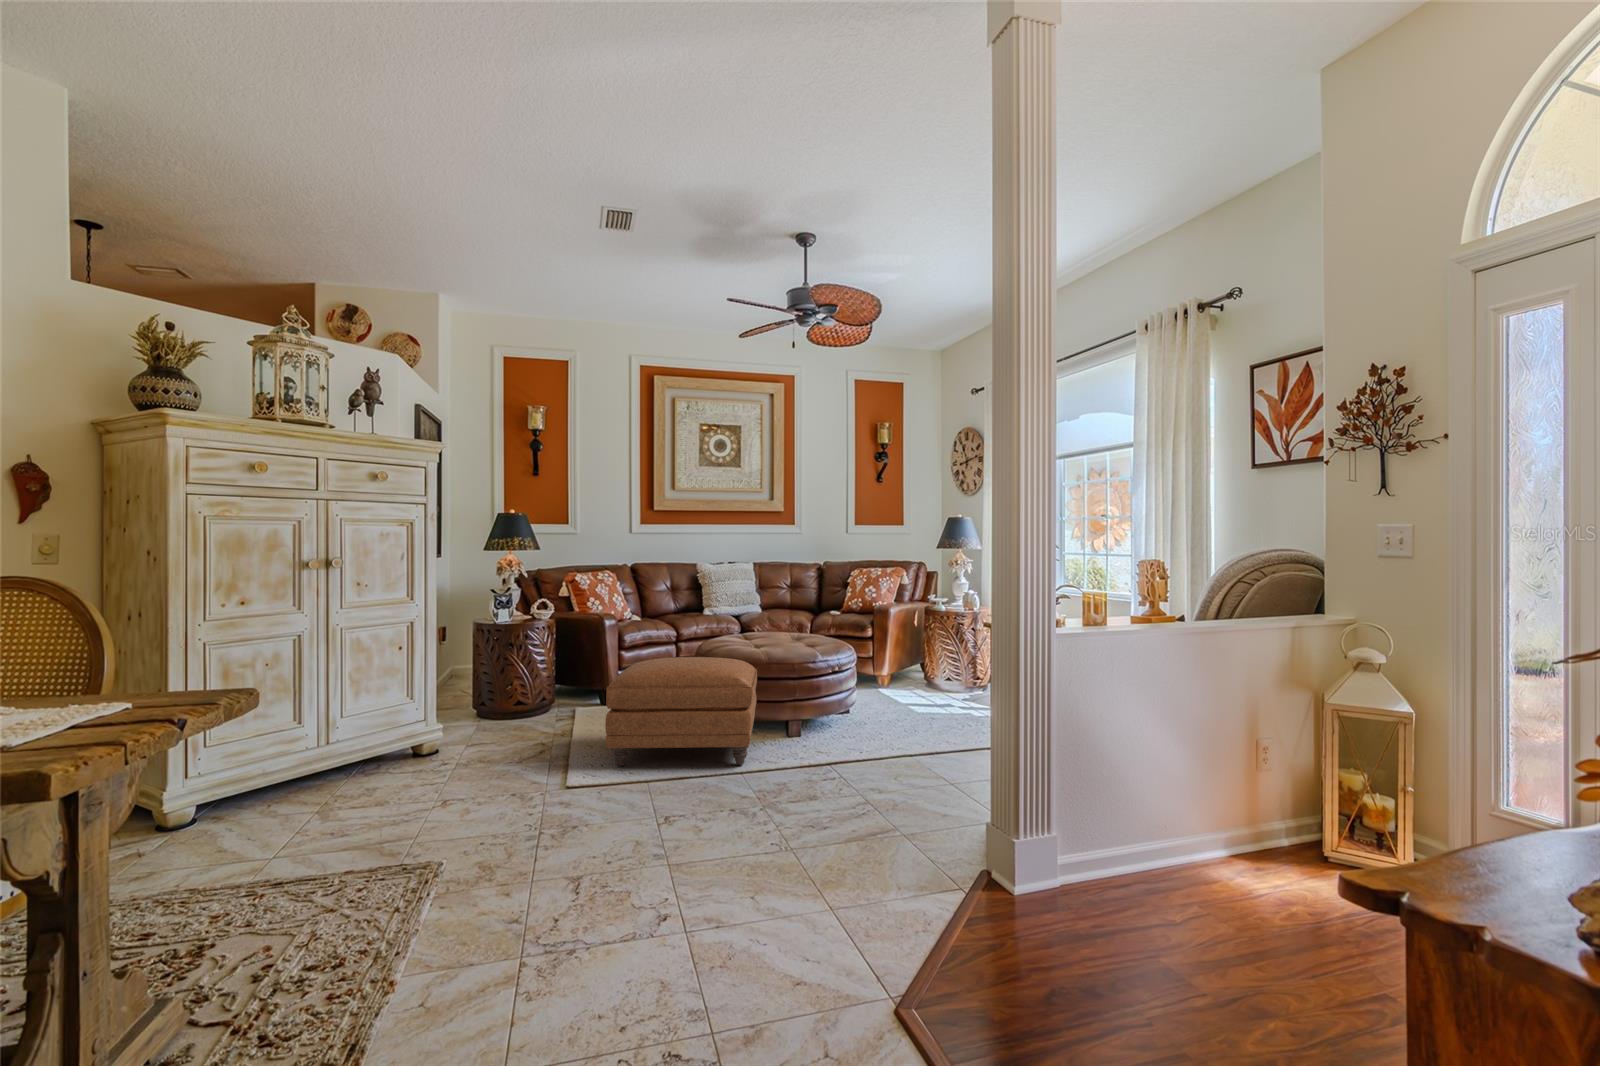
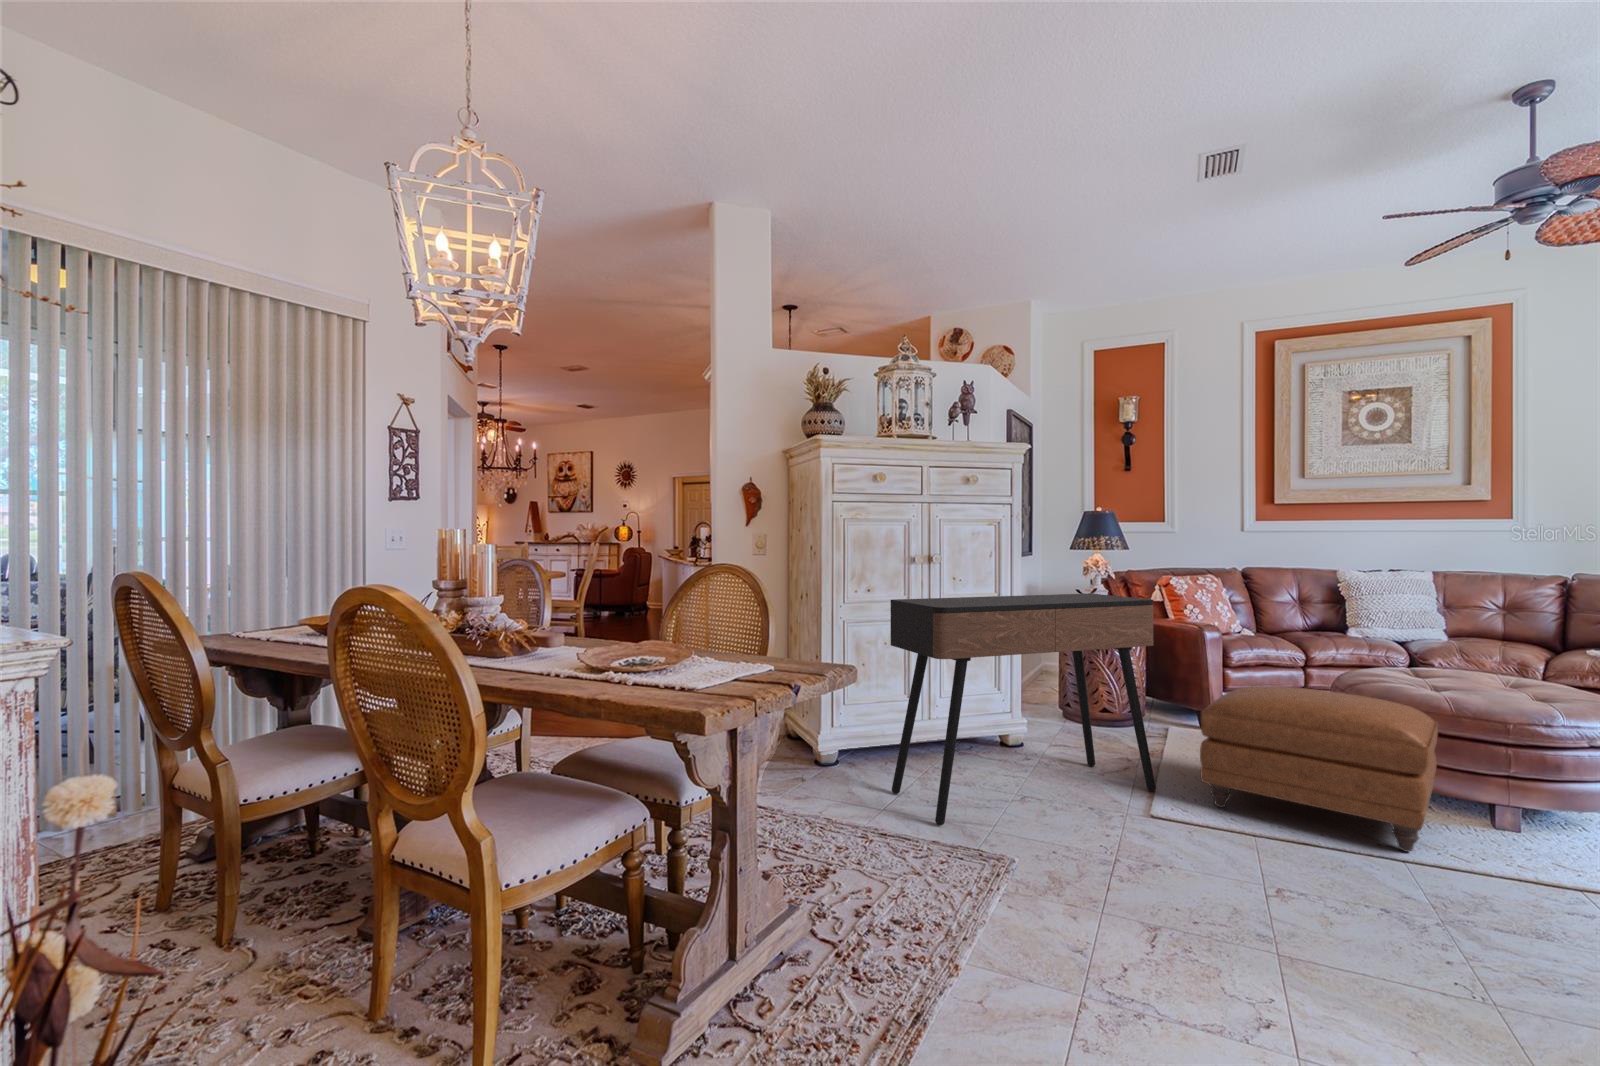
console table: none [280,592,569,855] -> present [891,593,1156,825]

